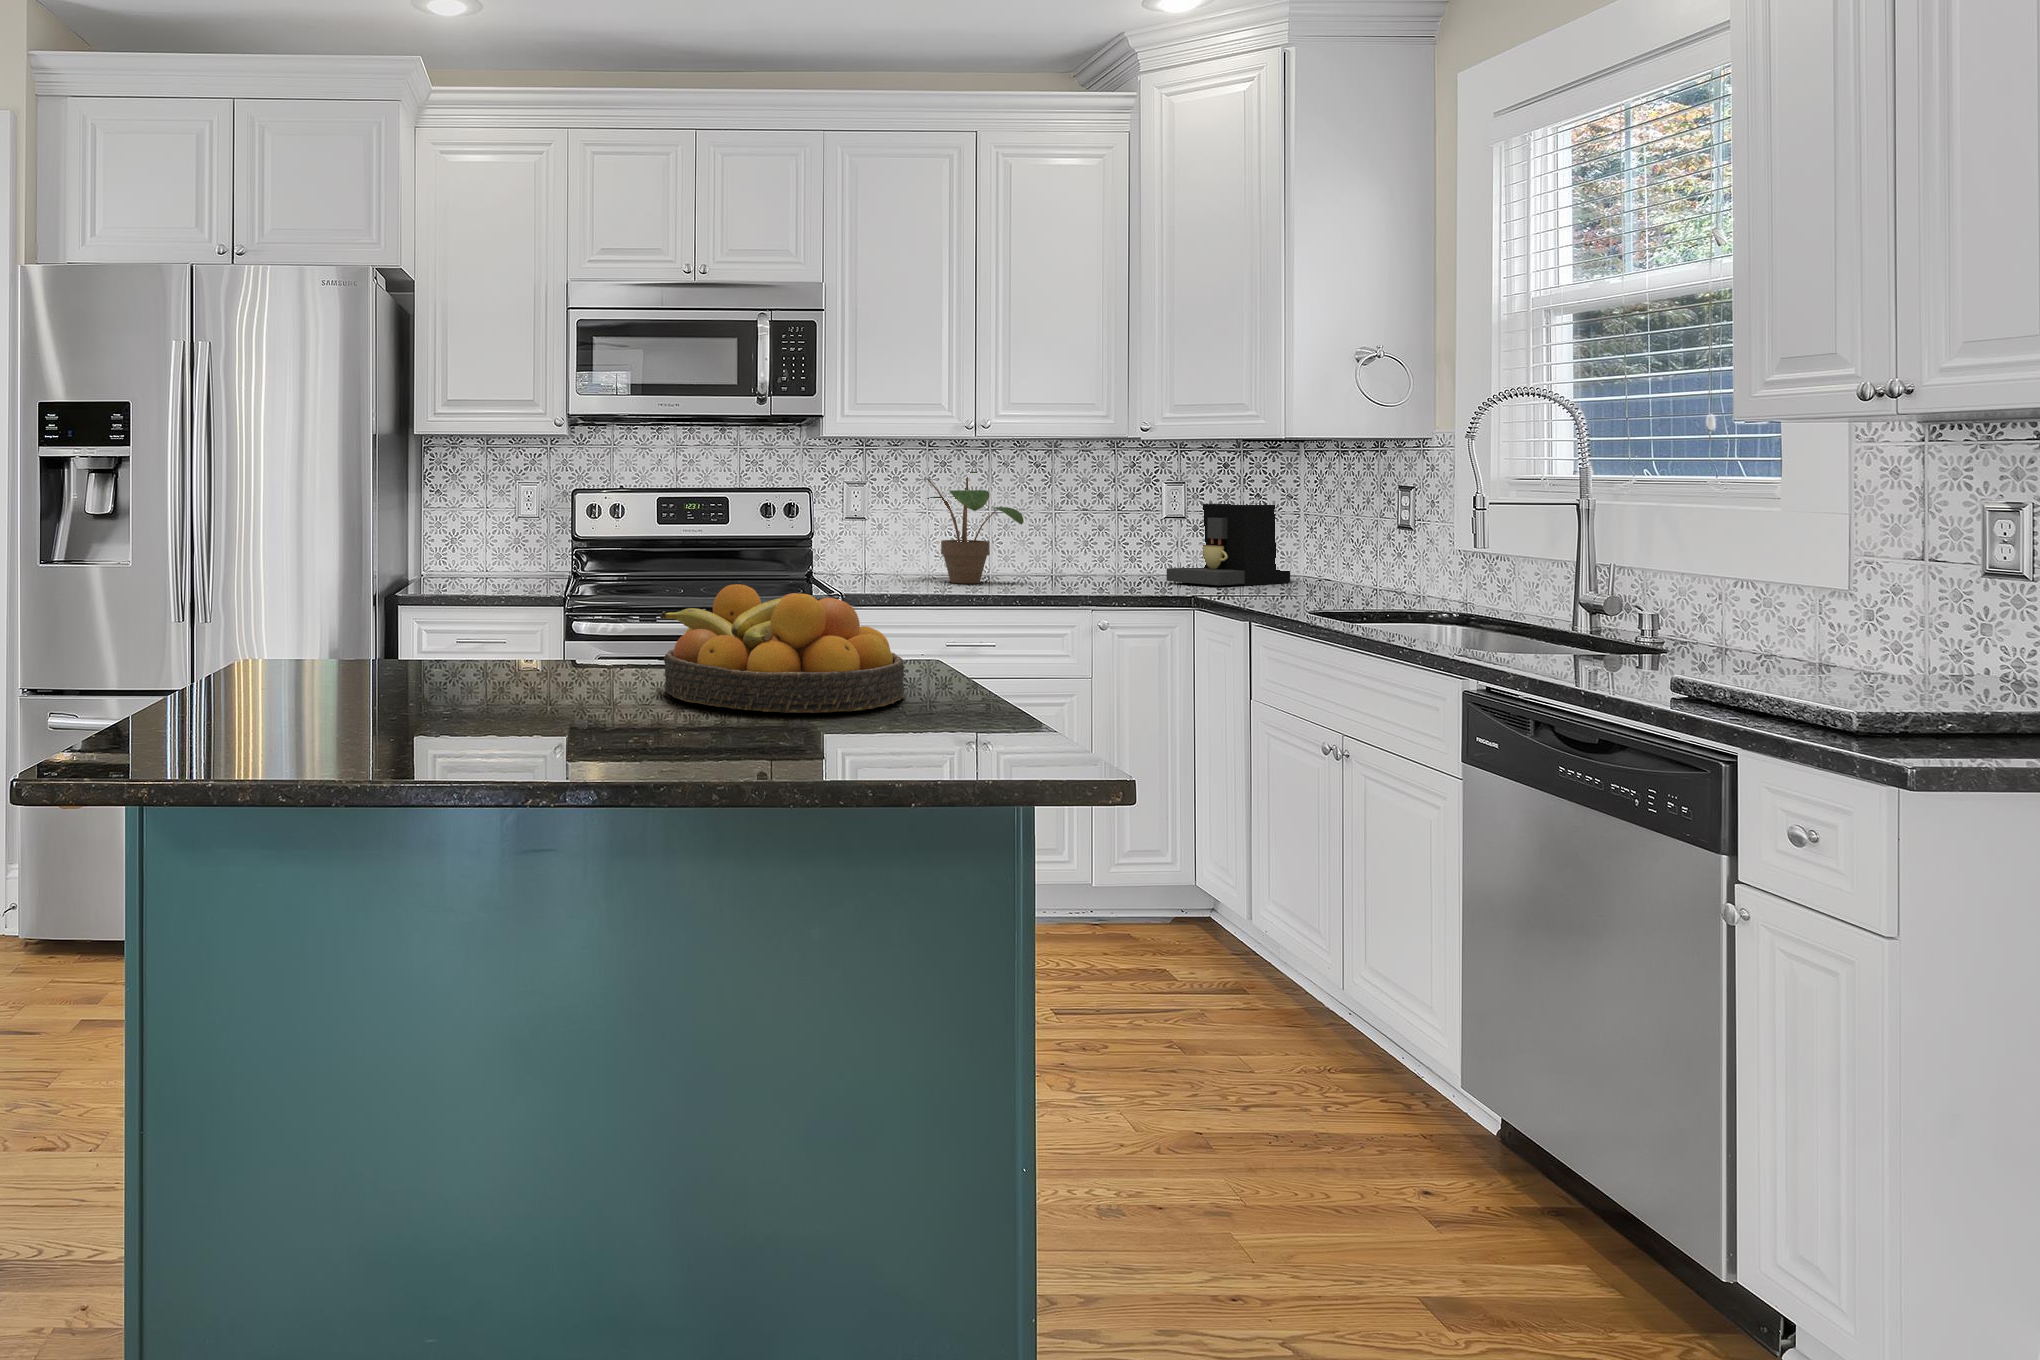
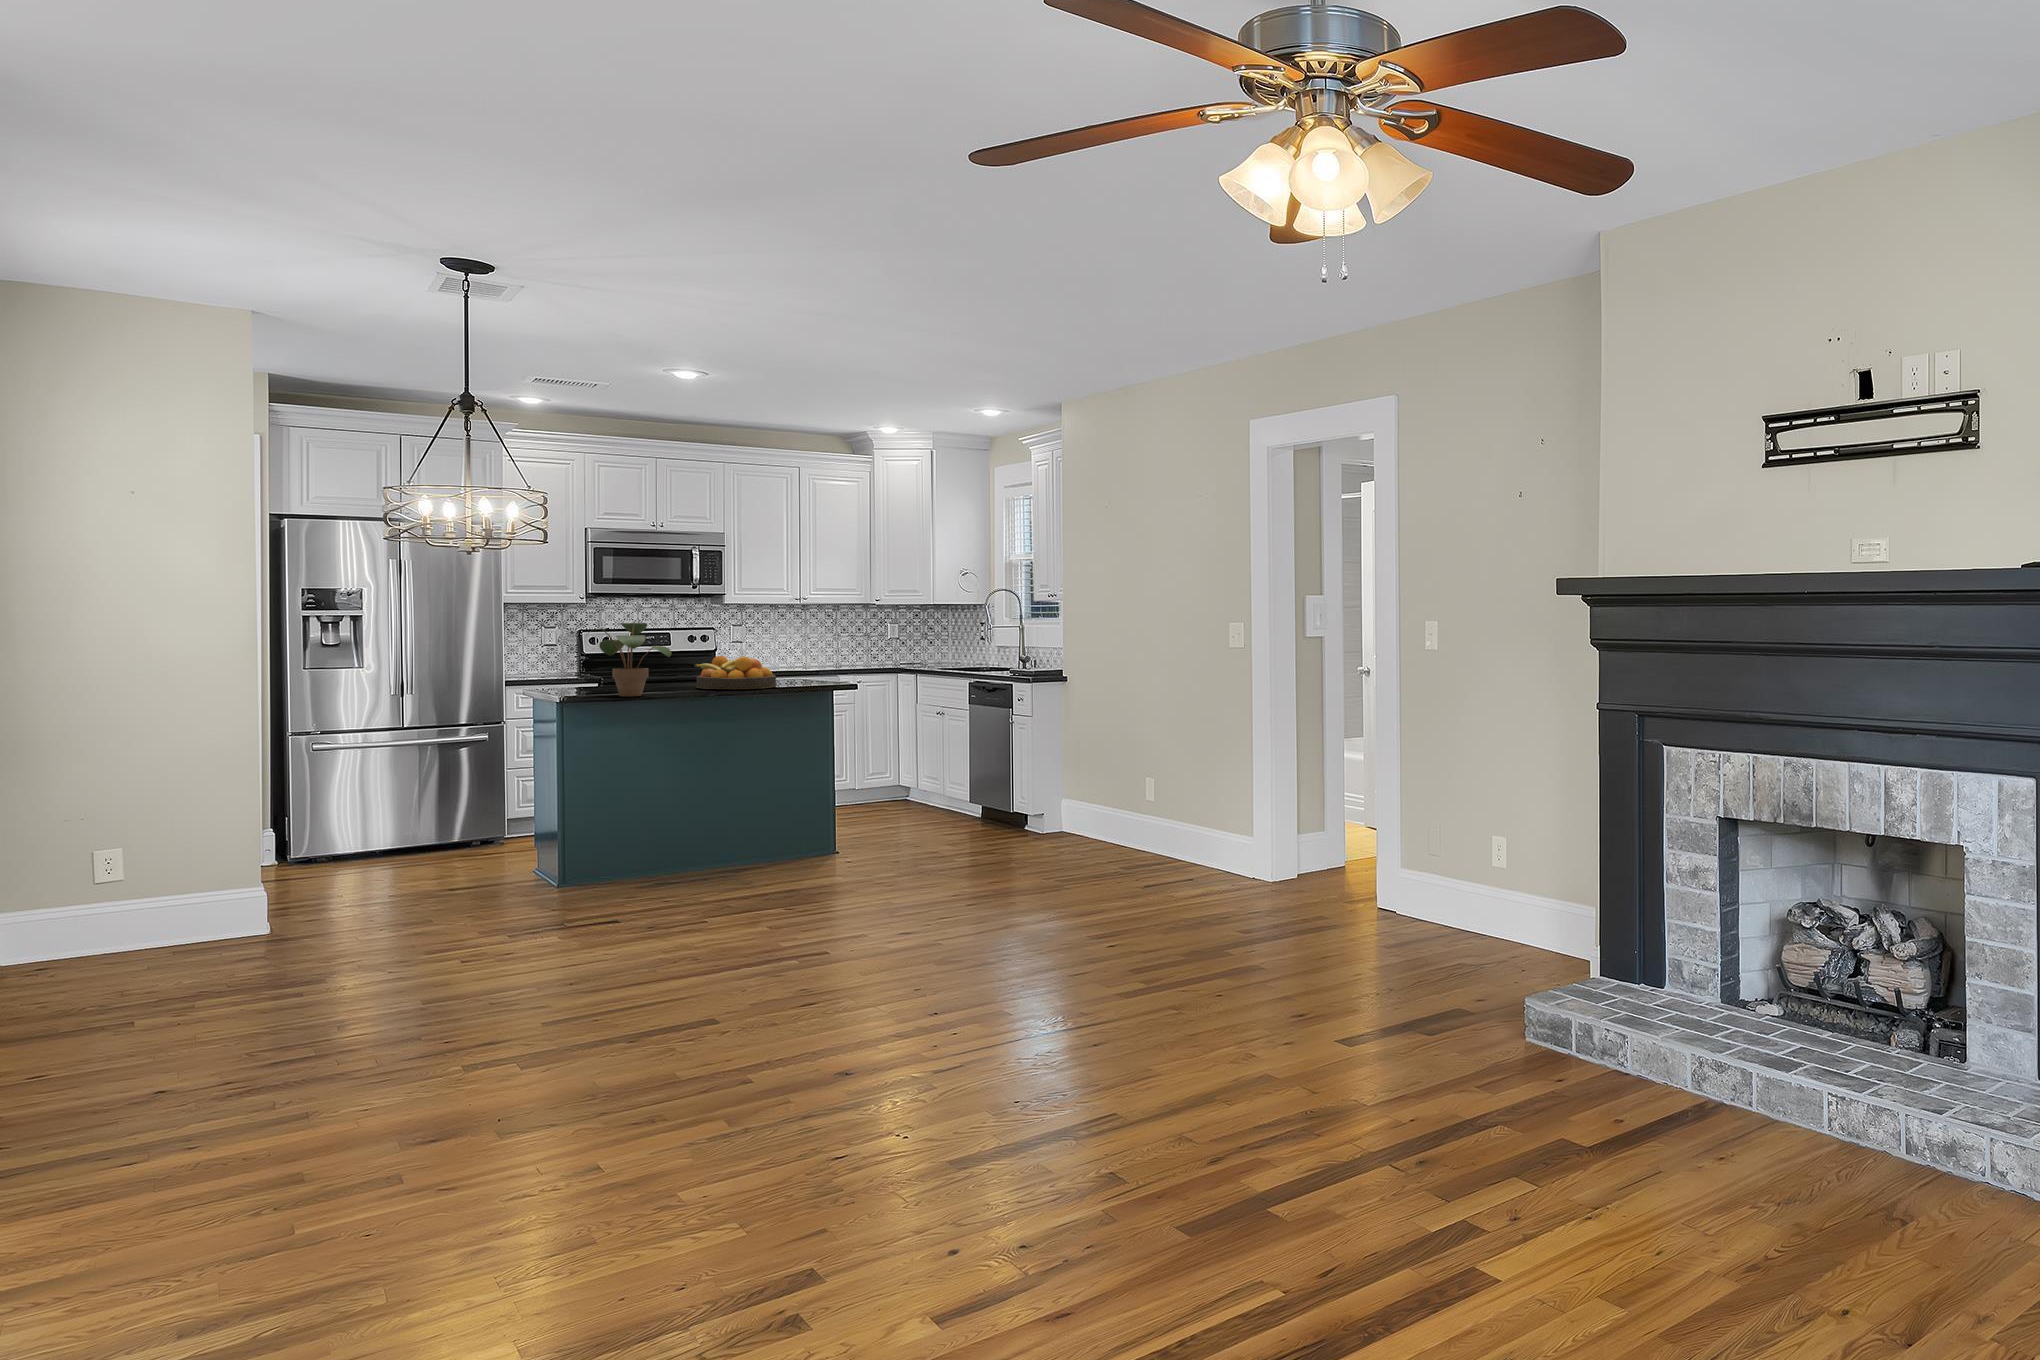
potted plant: present [919,471,1023,583] -> present [587,622,672,696]
coffee maker: present [1166,503,1290,586] -> none [890,633,946,667]

